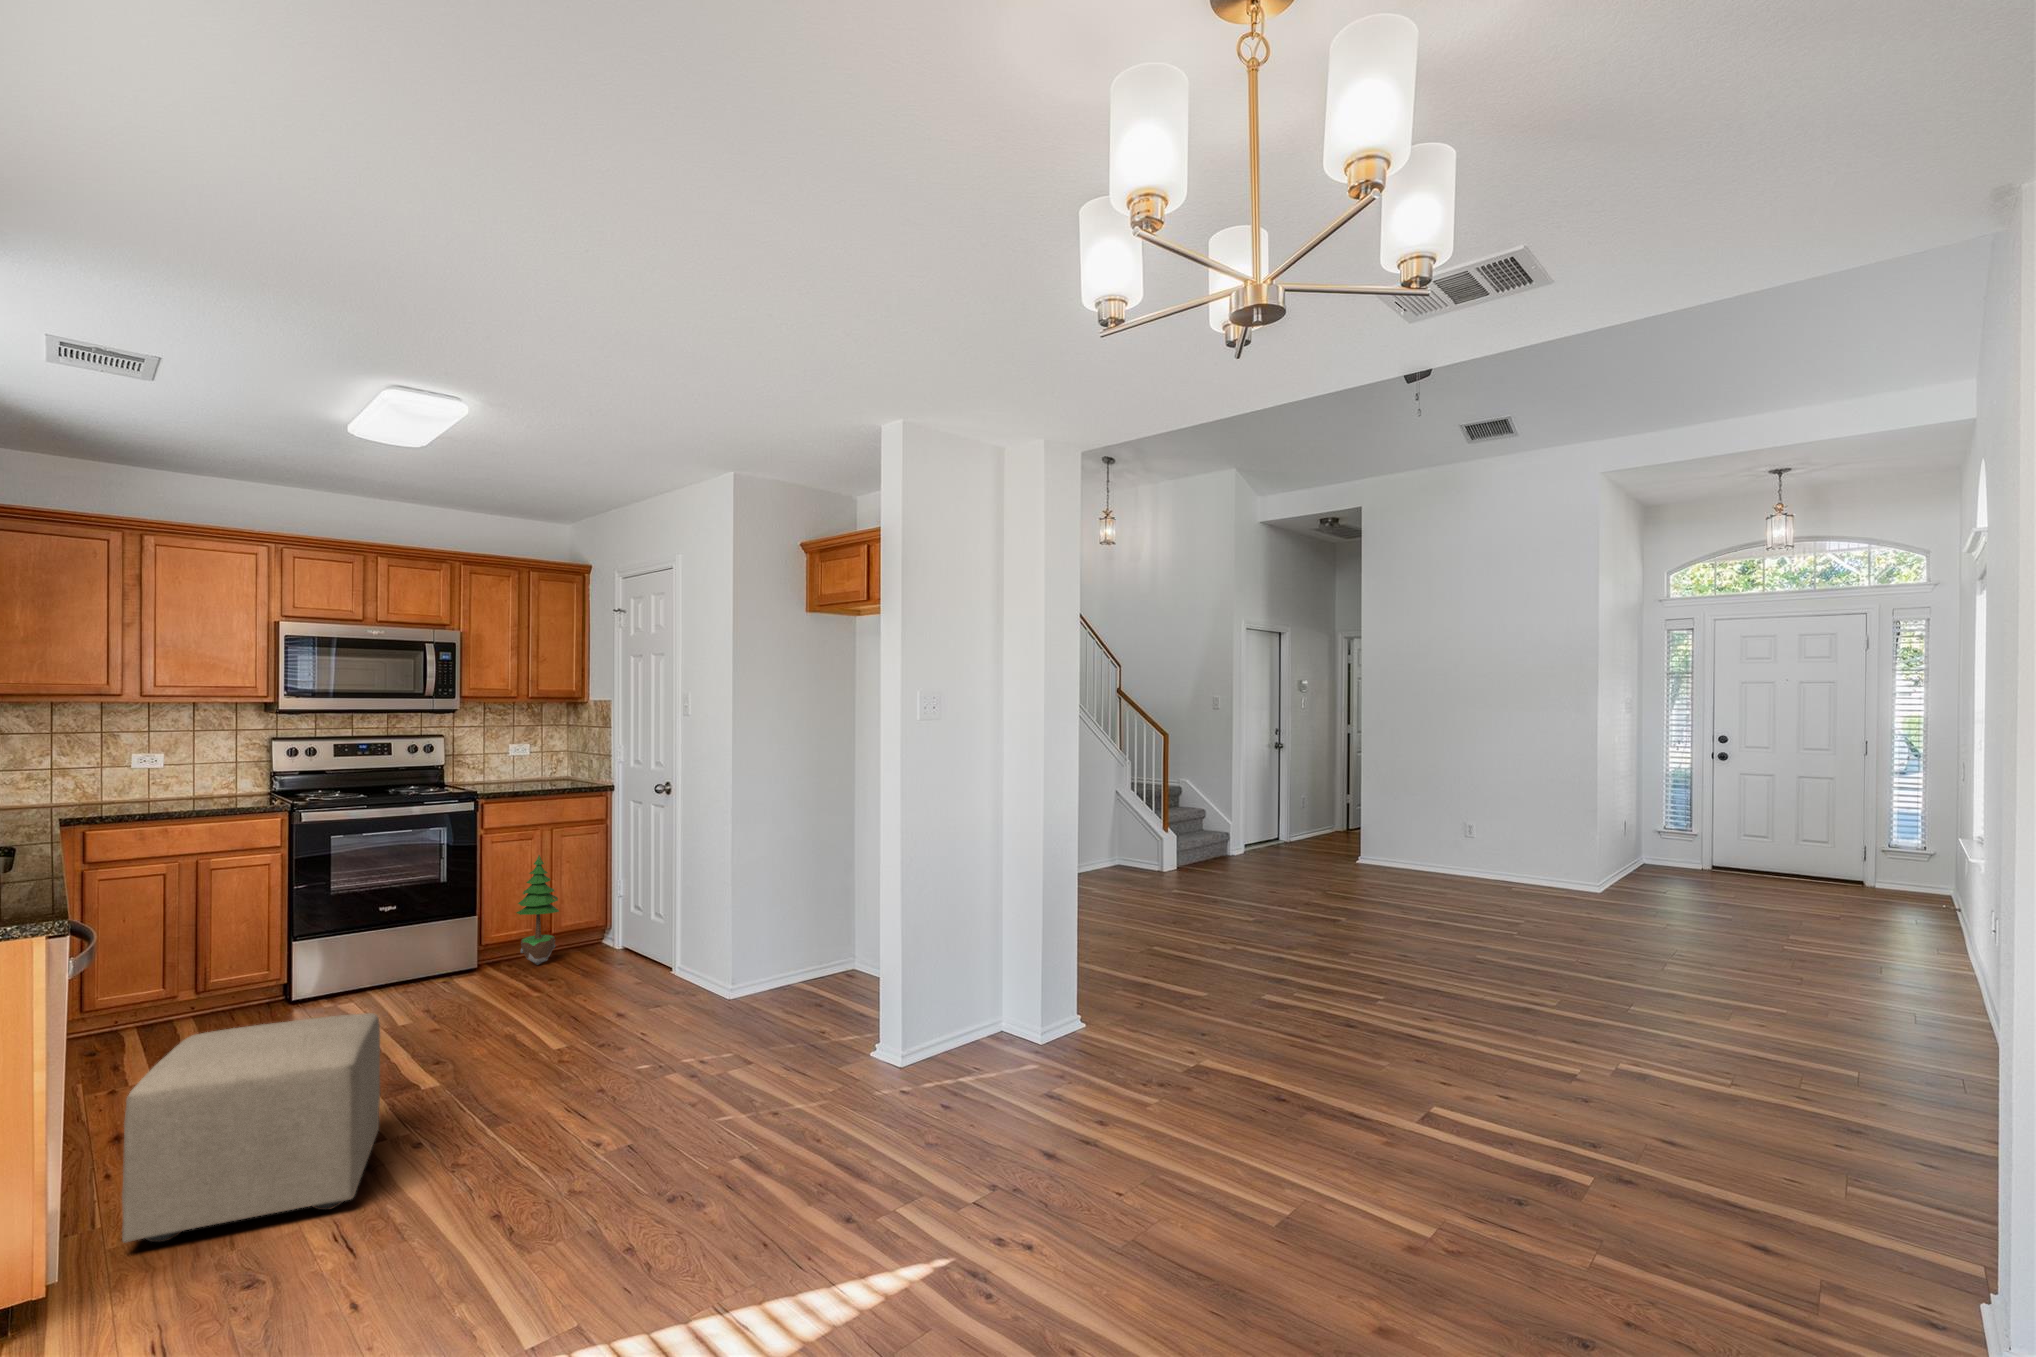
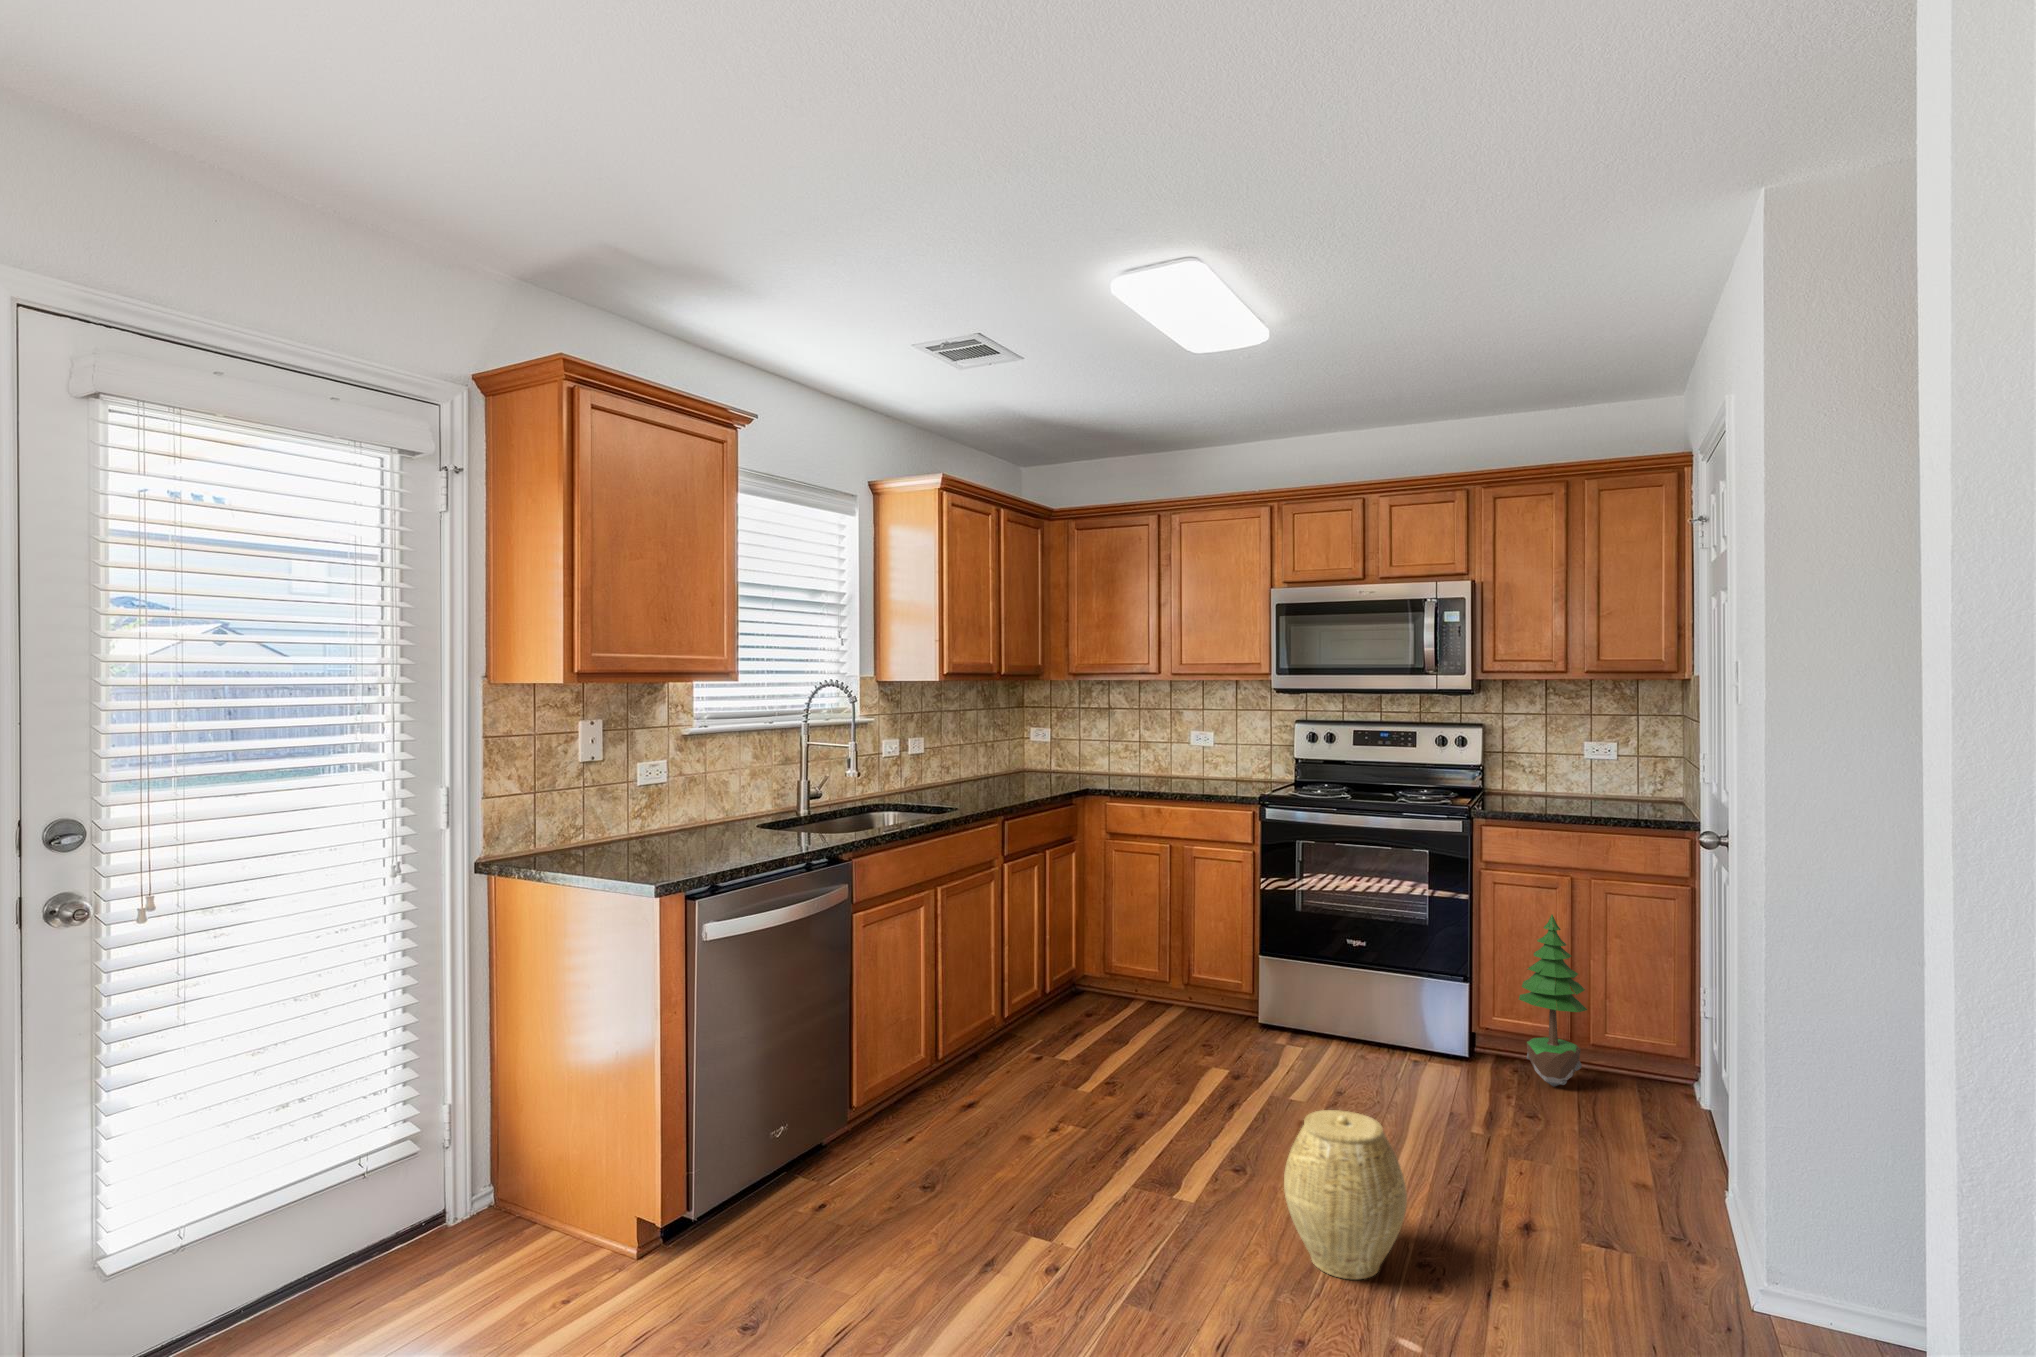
woven basket: none [539,969,615,1064] -> present [1284,1110,1407,1280]
ottoman: present [122,1013,380,1243] -> none [748,1025,1020,1294]

